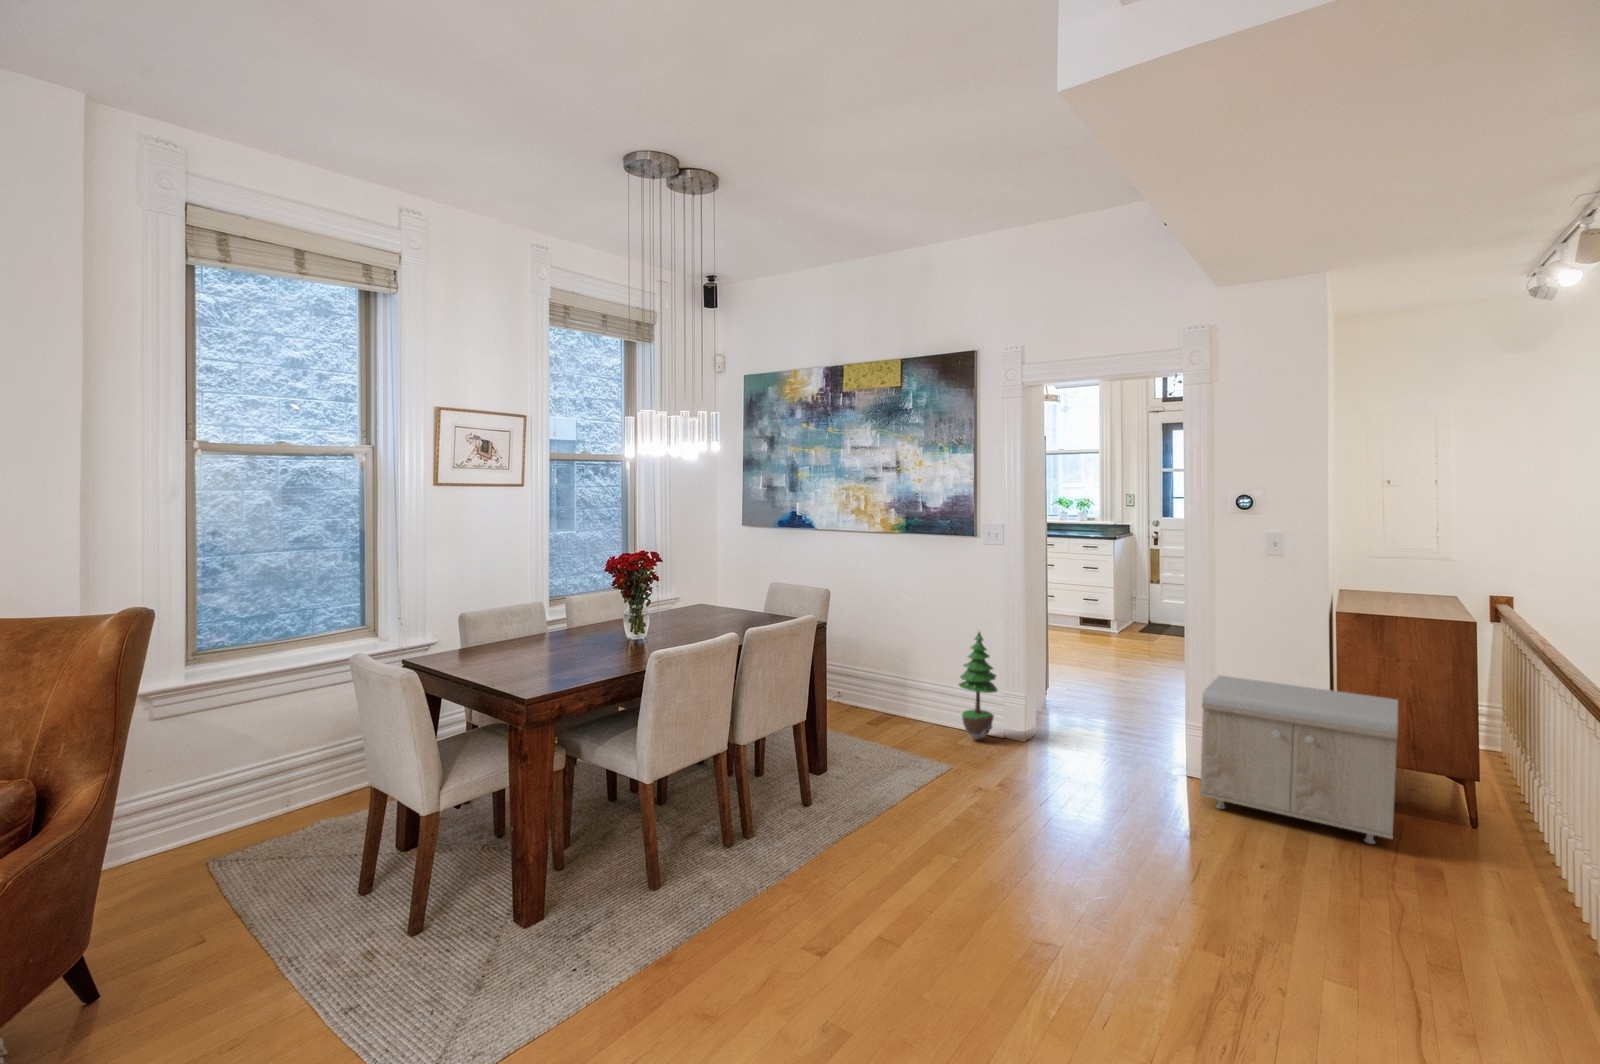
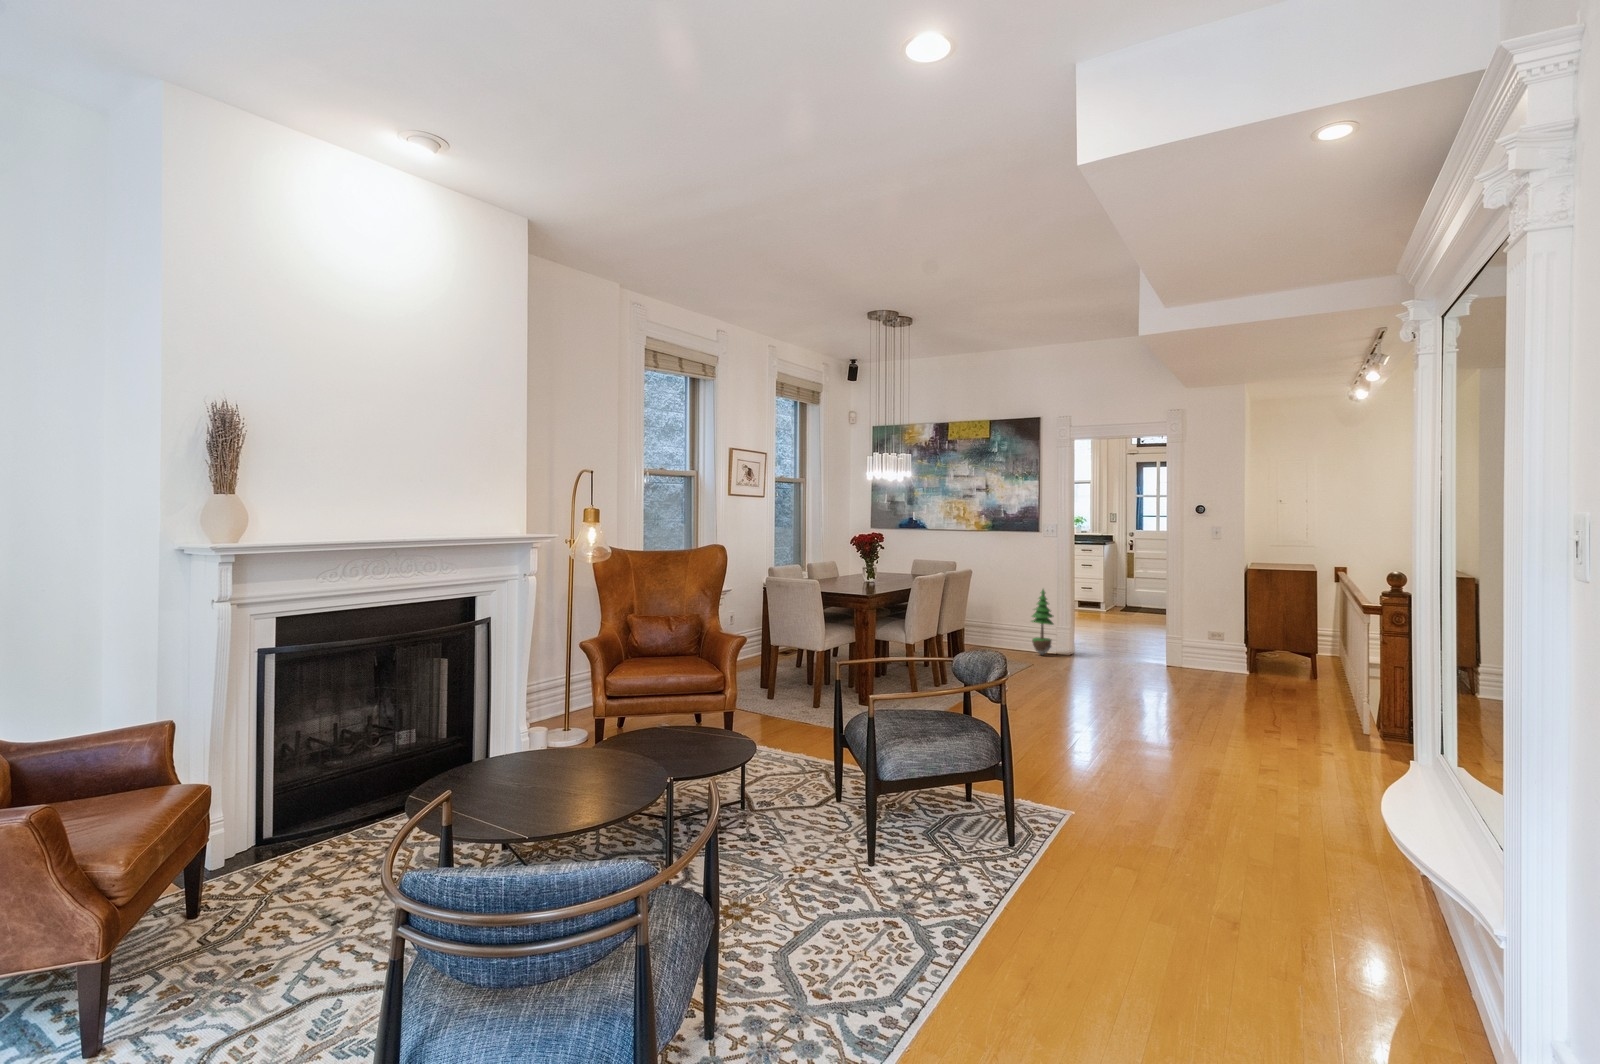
storage bench: present [1200,676,1399,844] -> none [1177,607,1279,685]

